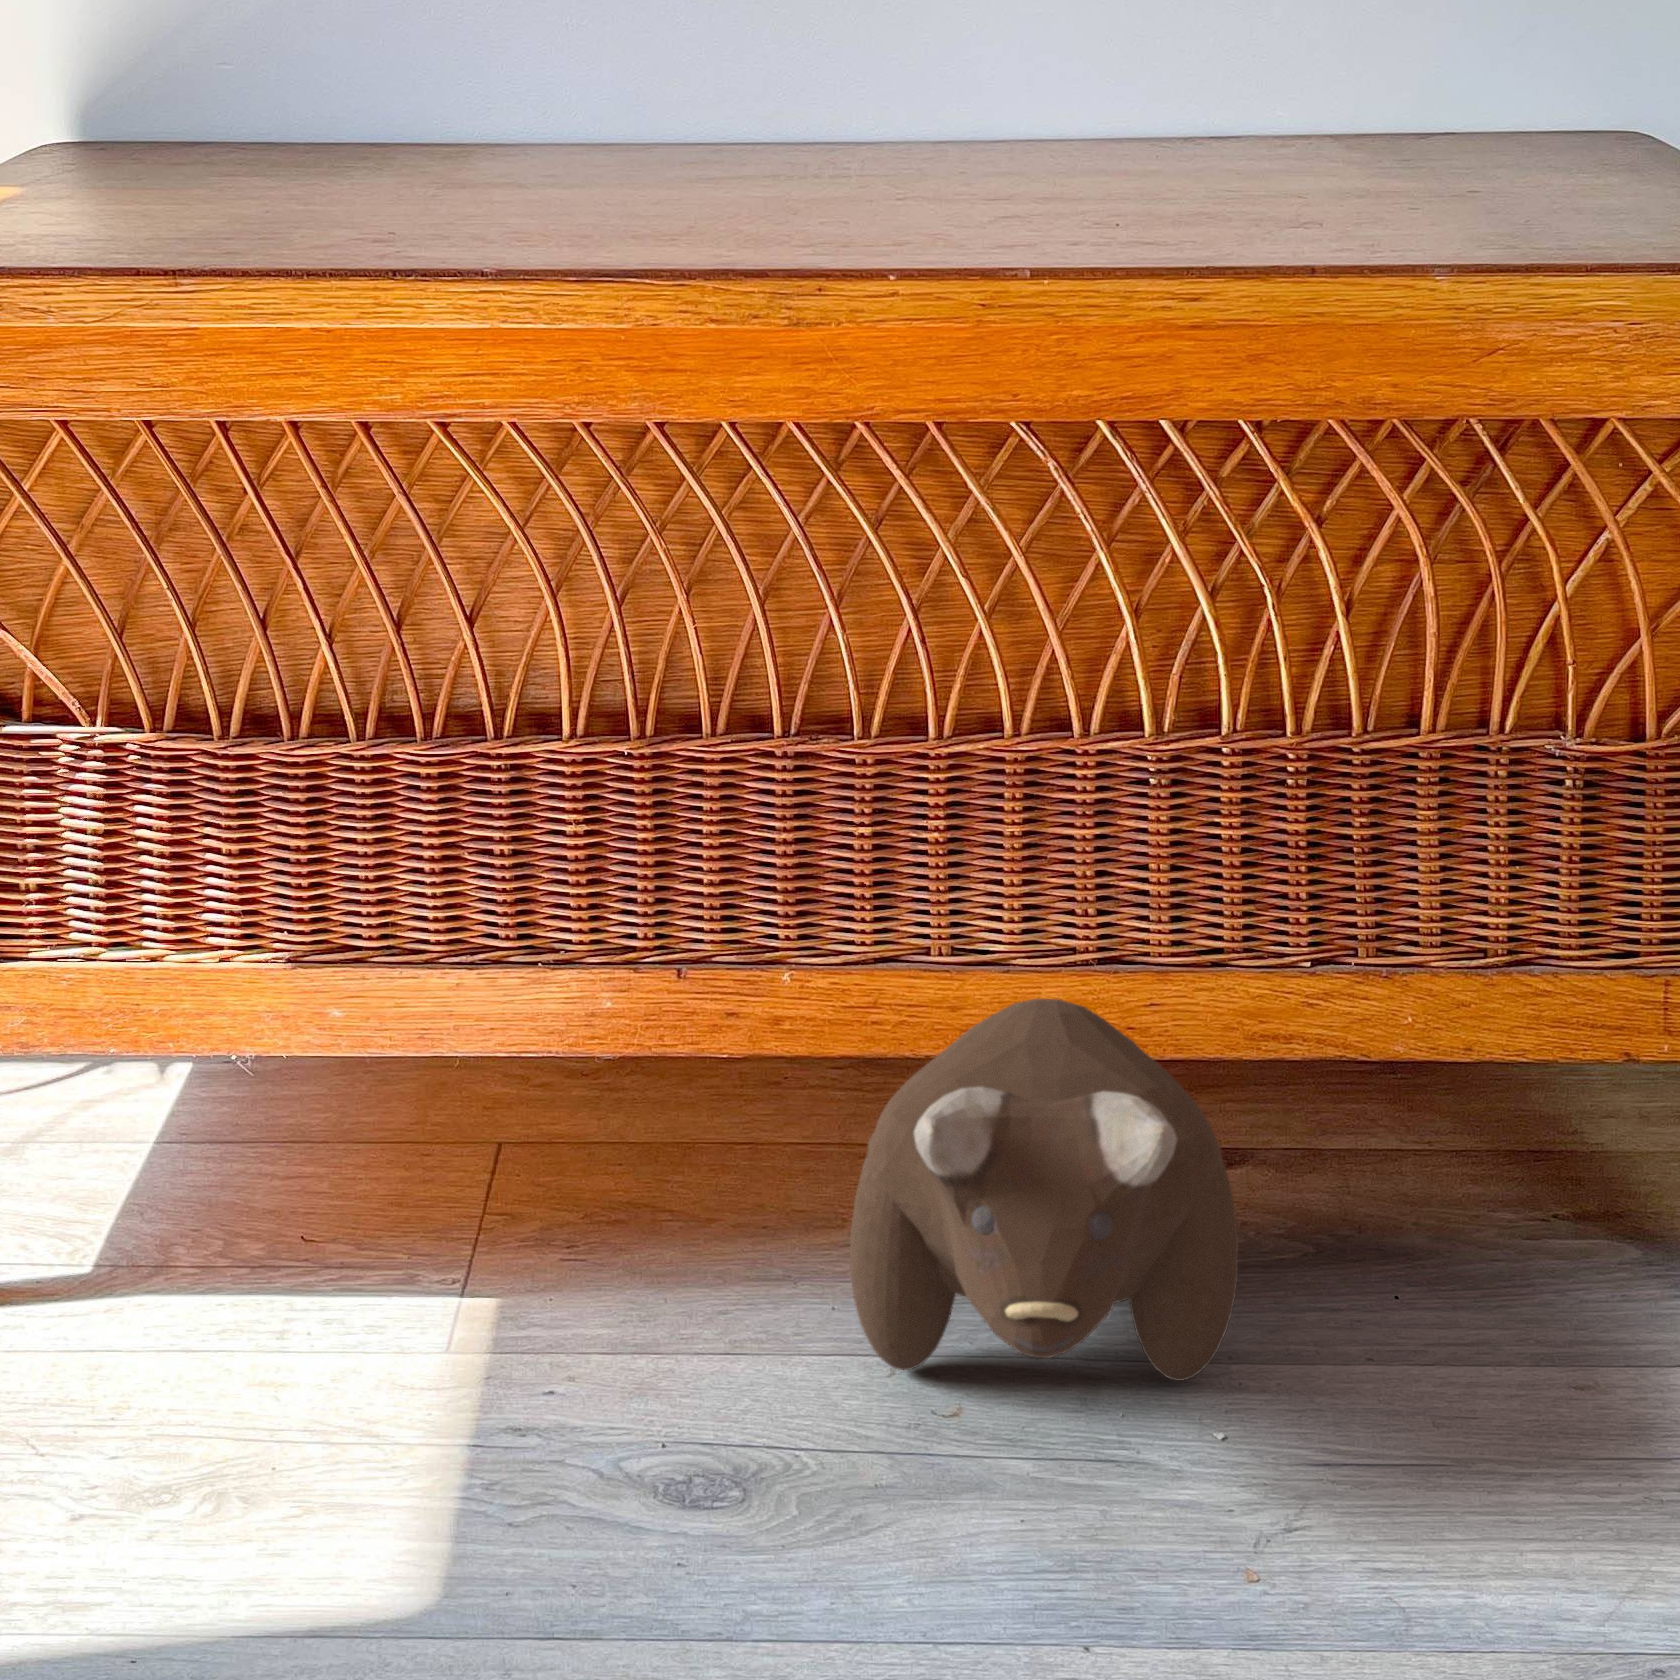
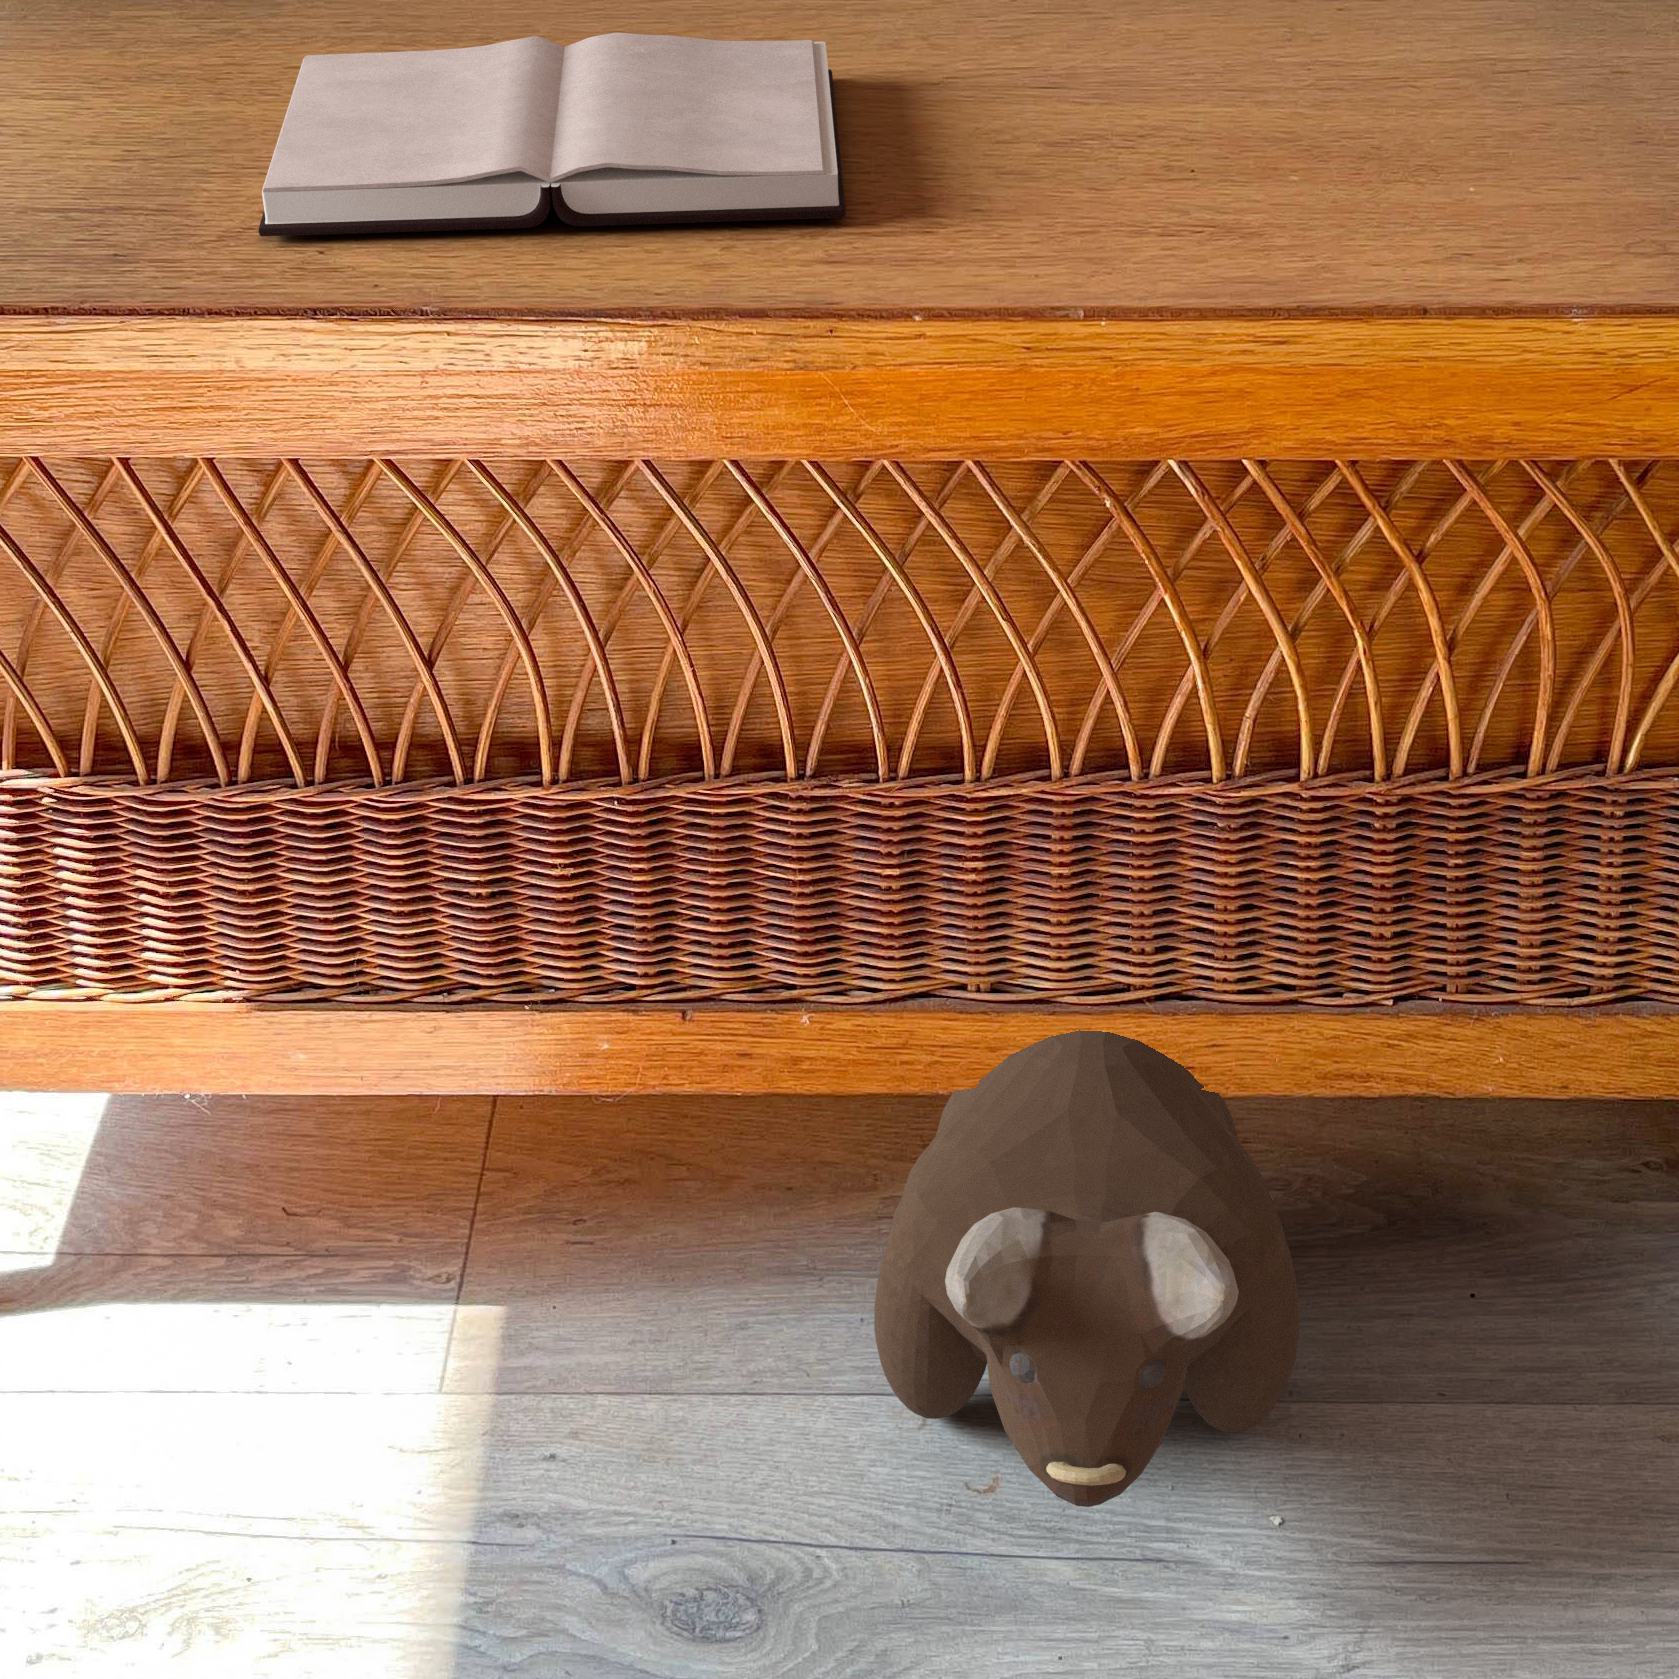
hardback book: none [354,149,837,243] -> present [259,32,846,236]

